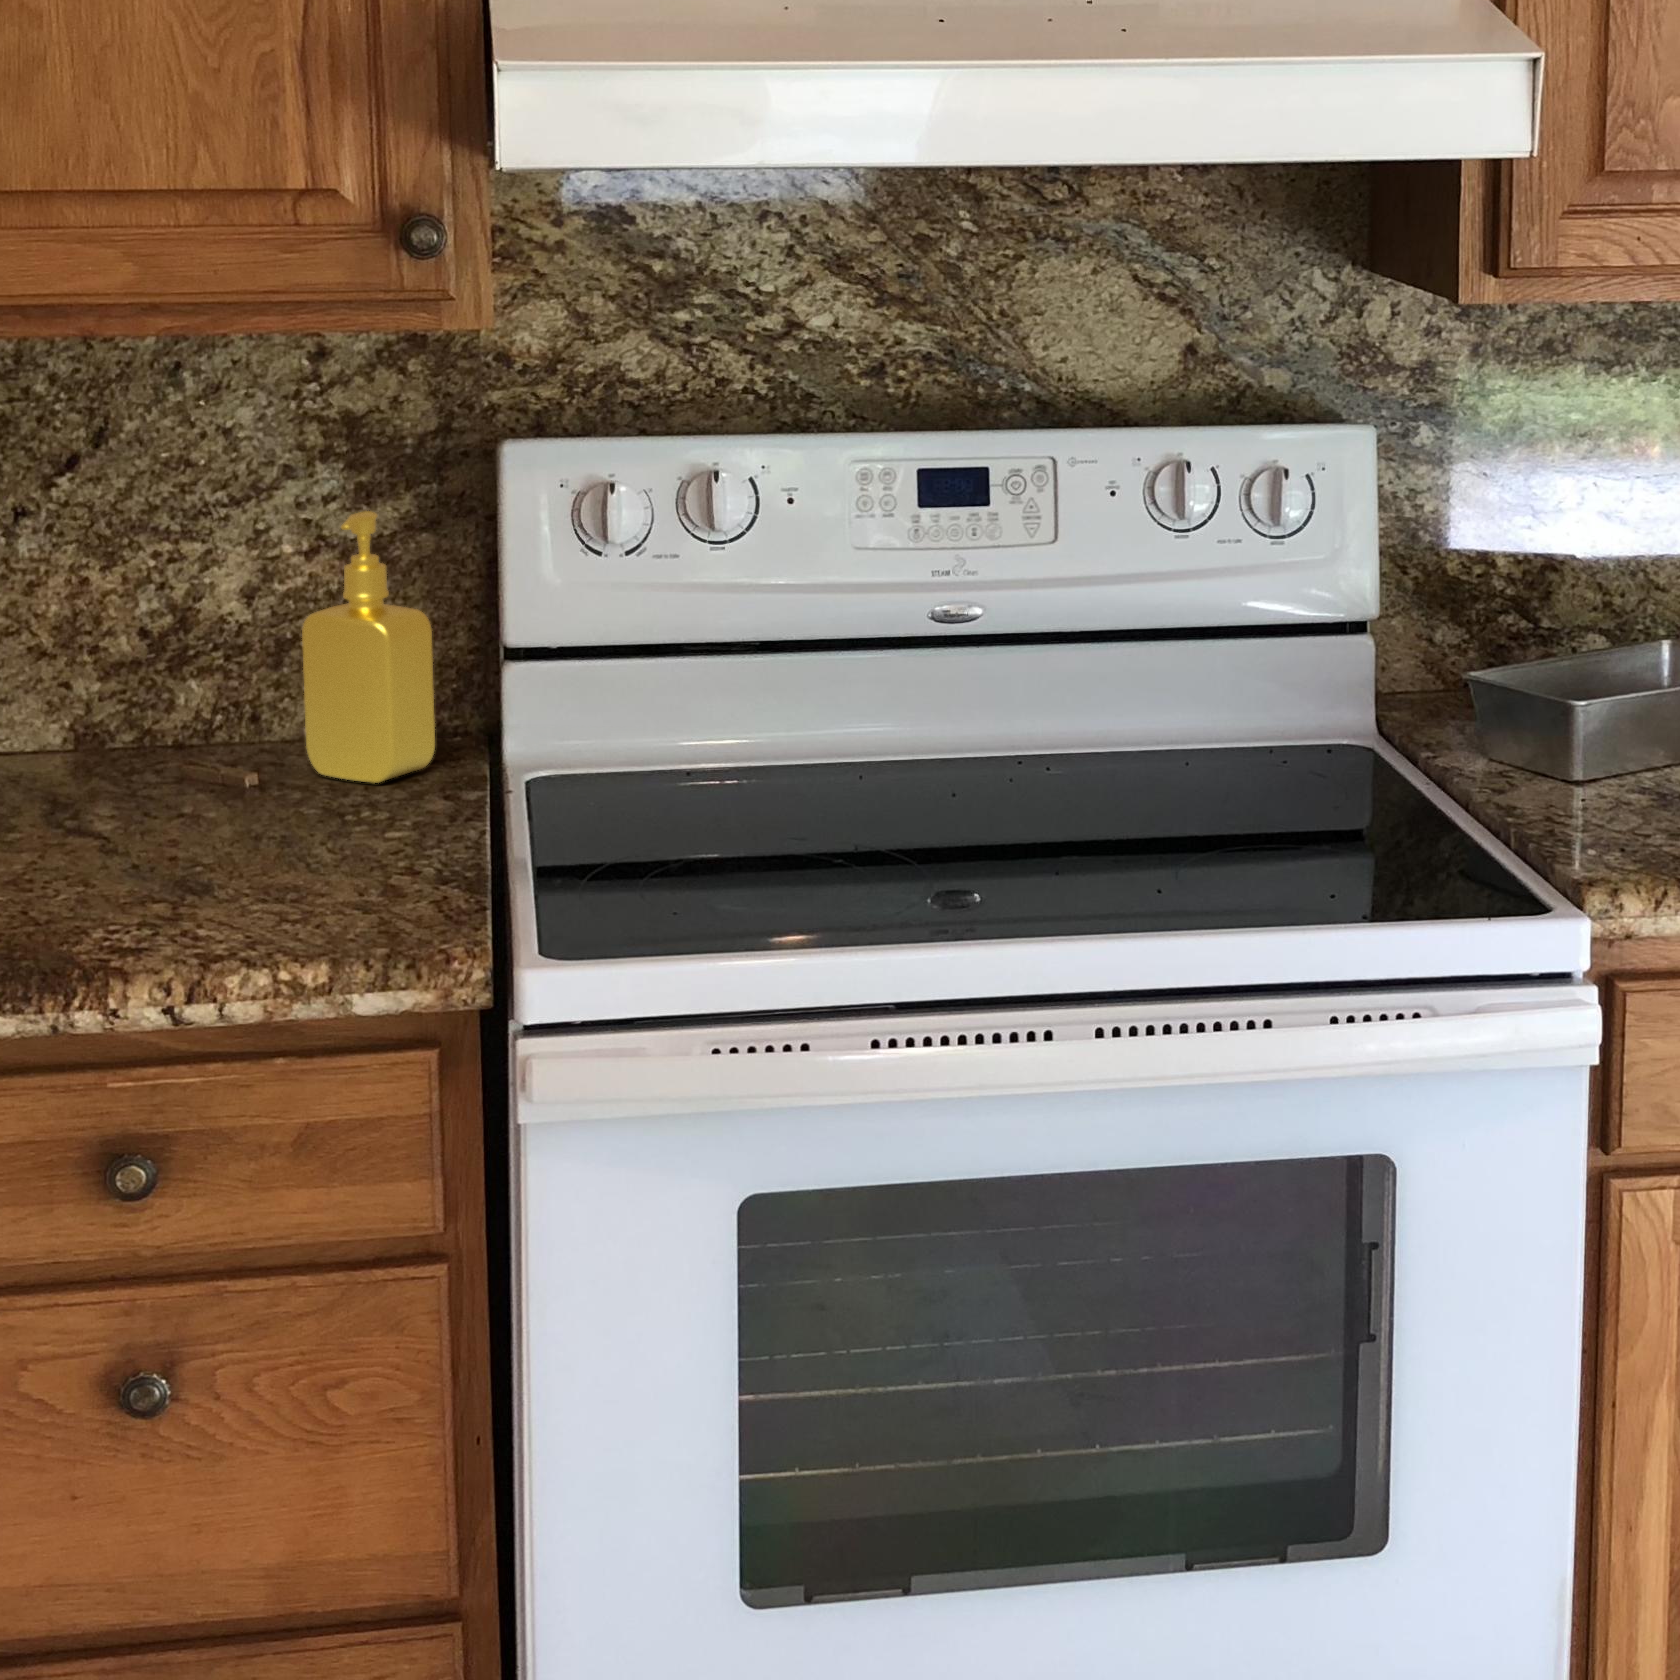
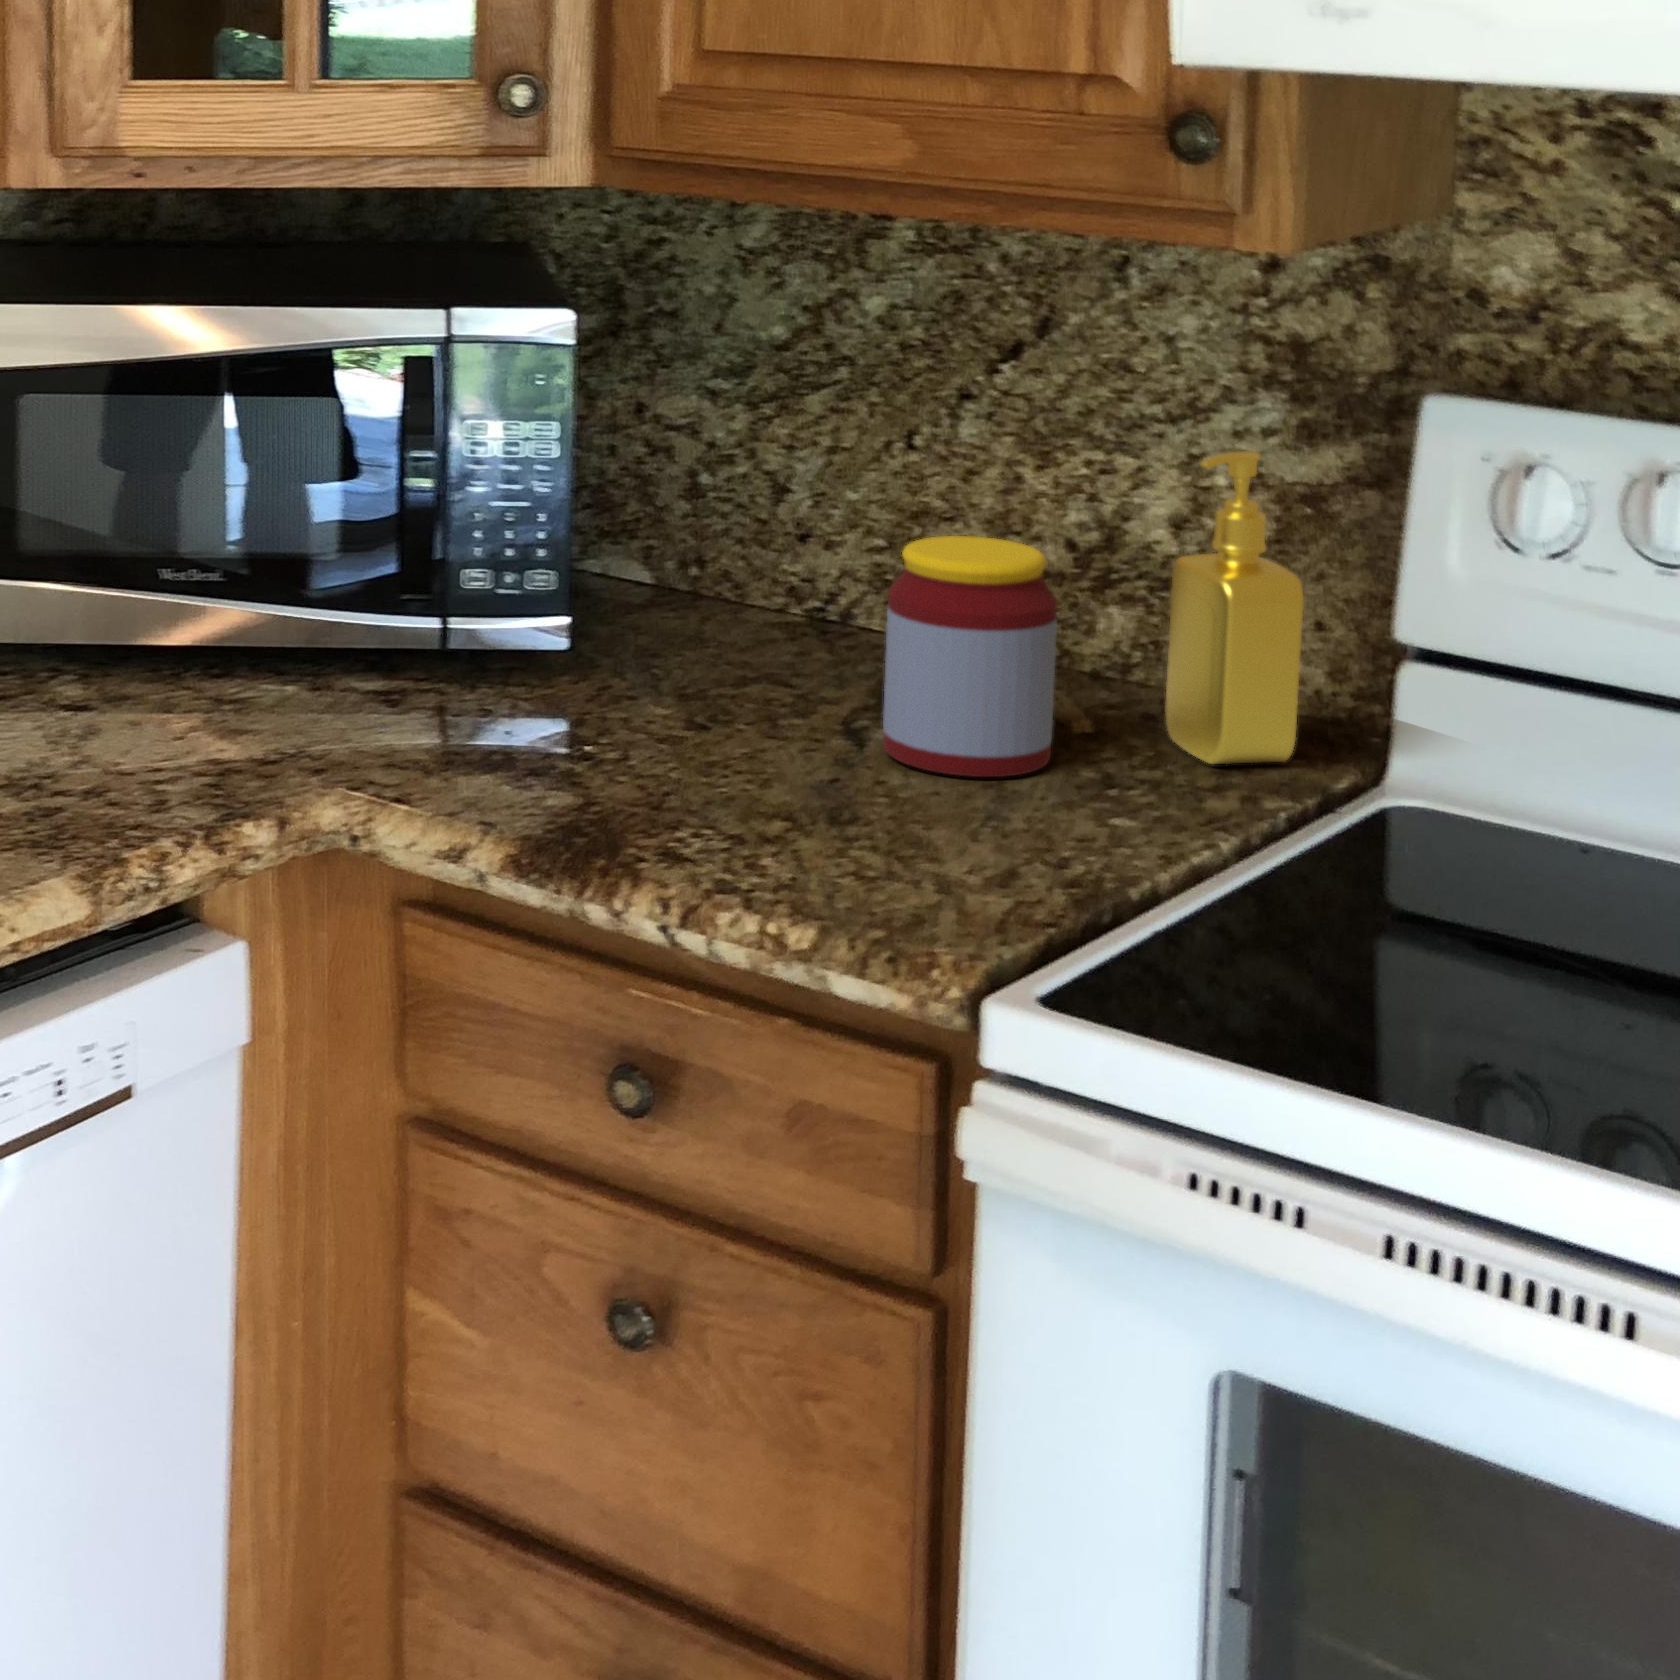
jar: none [107,624,269,840] -> present [883,536,1057,777]

